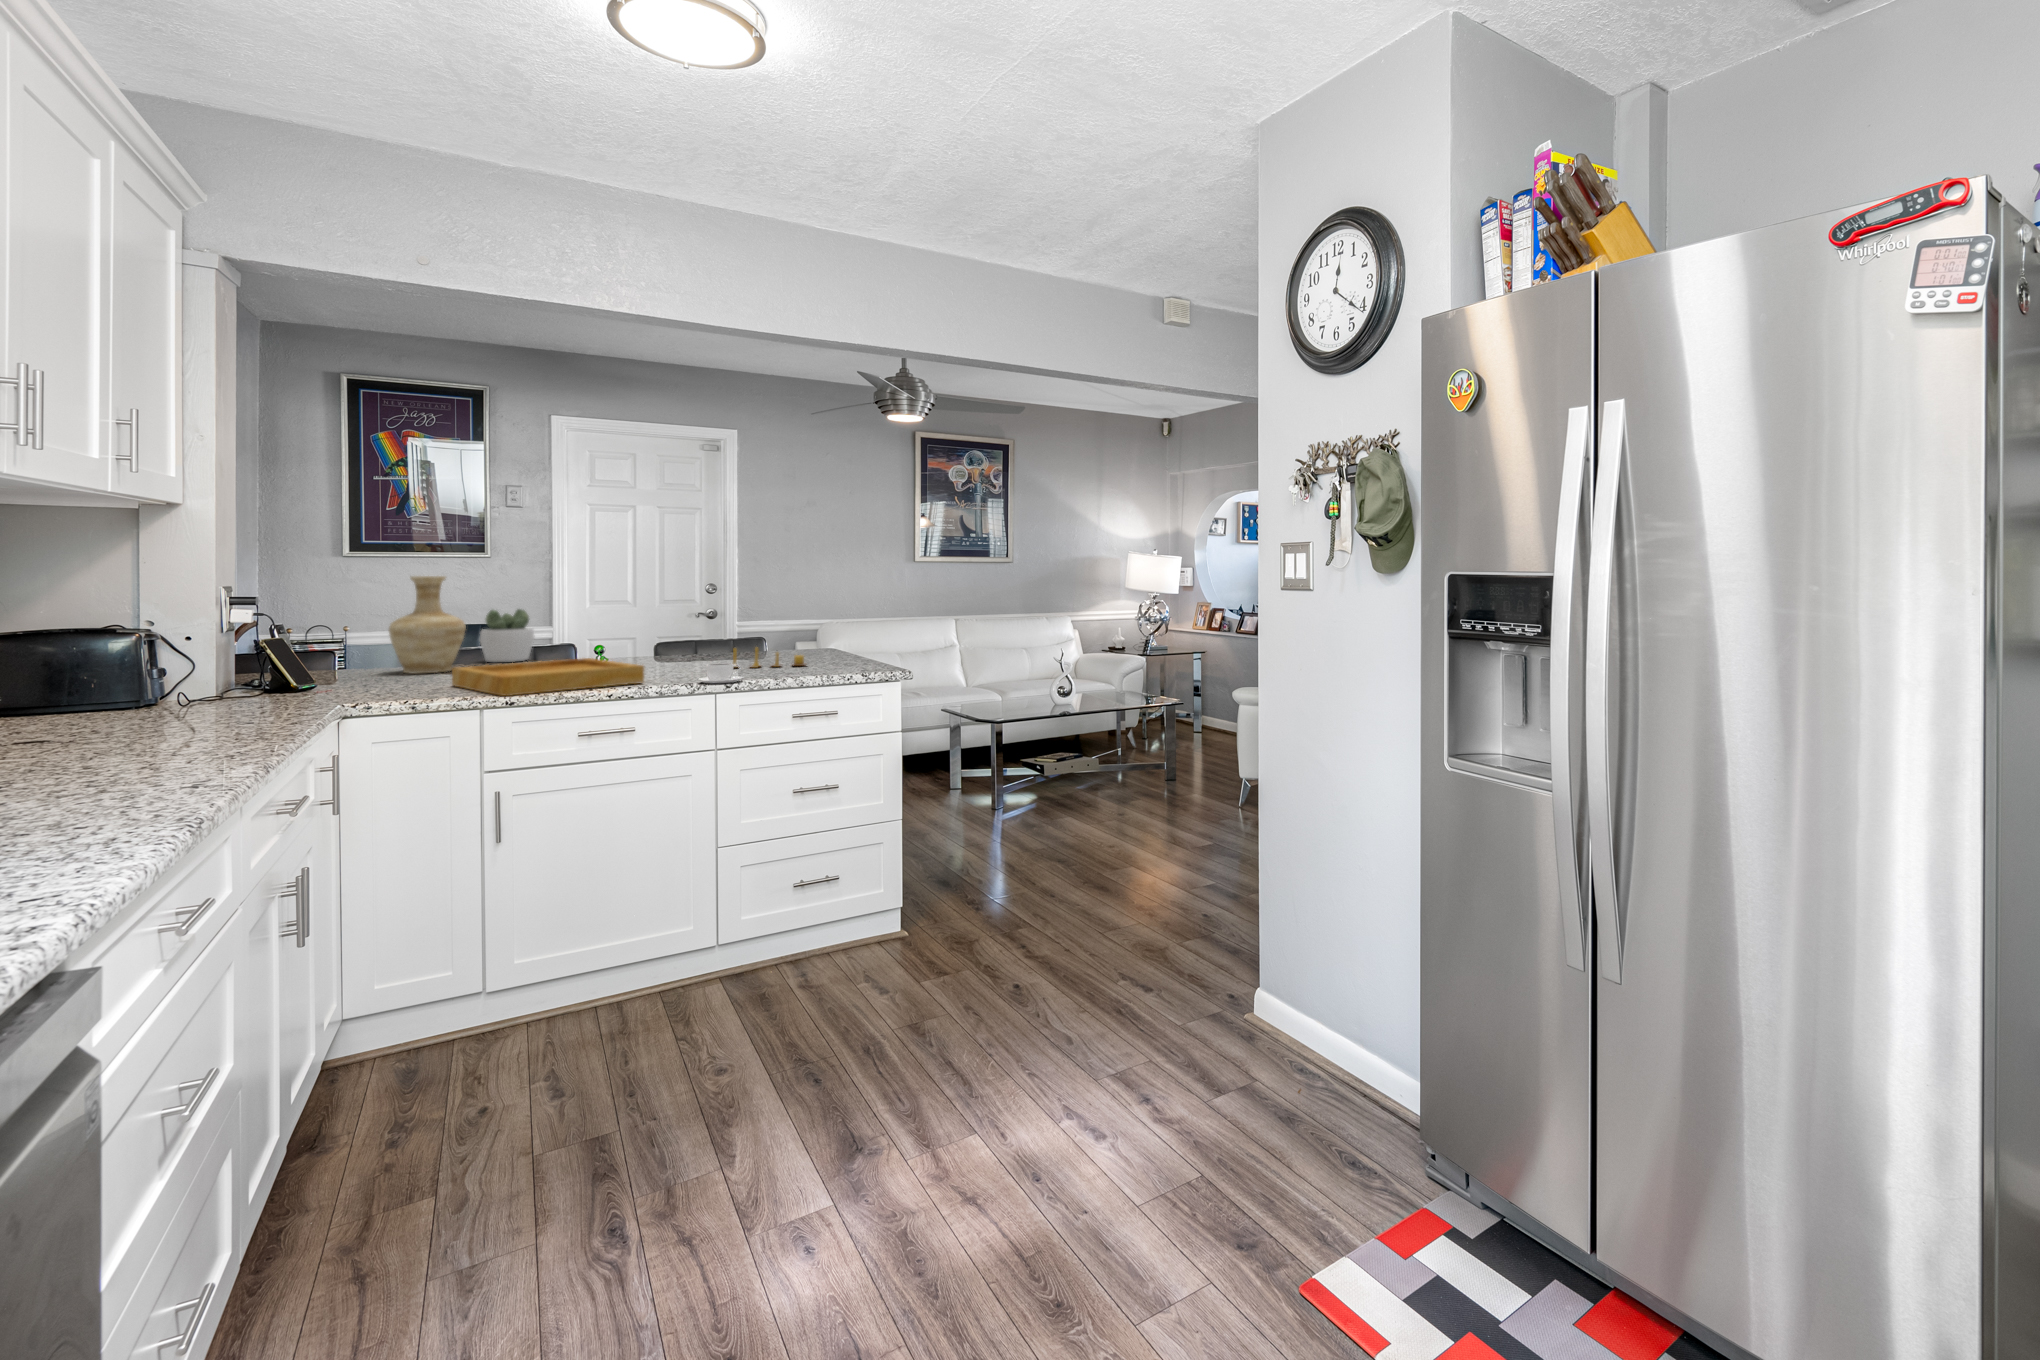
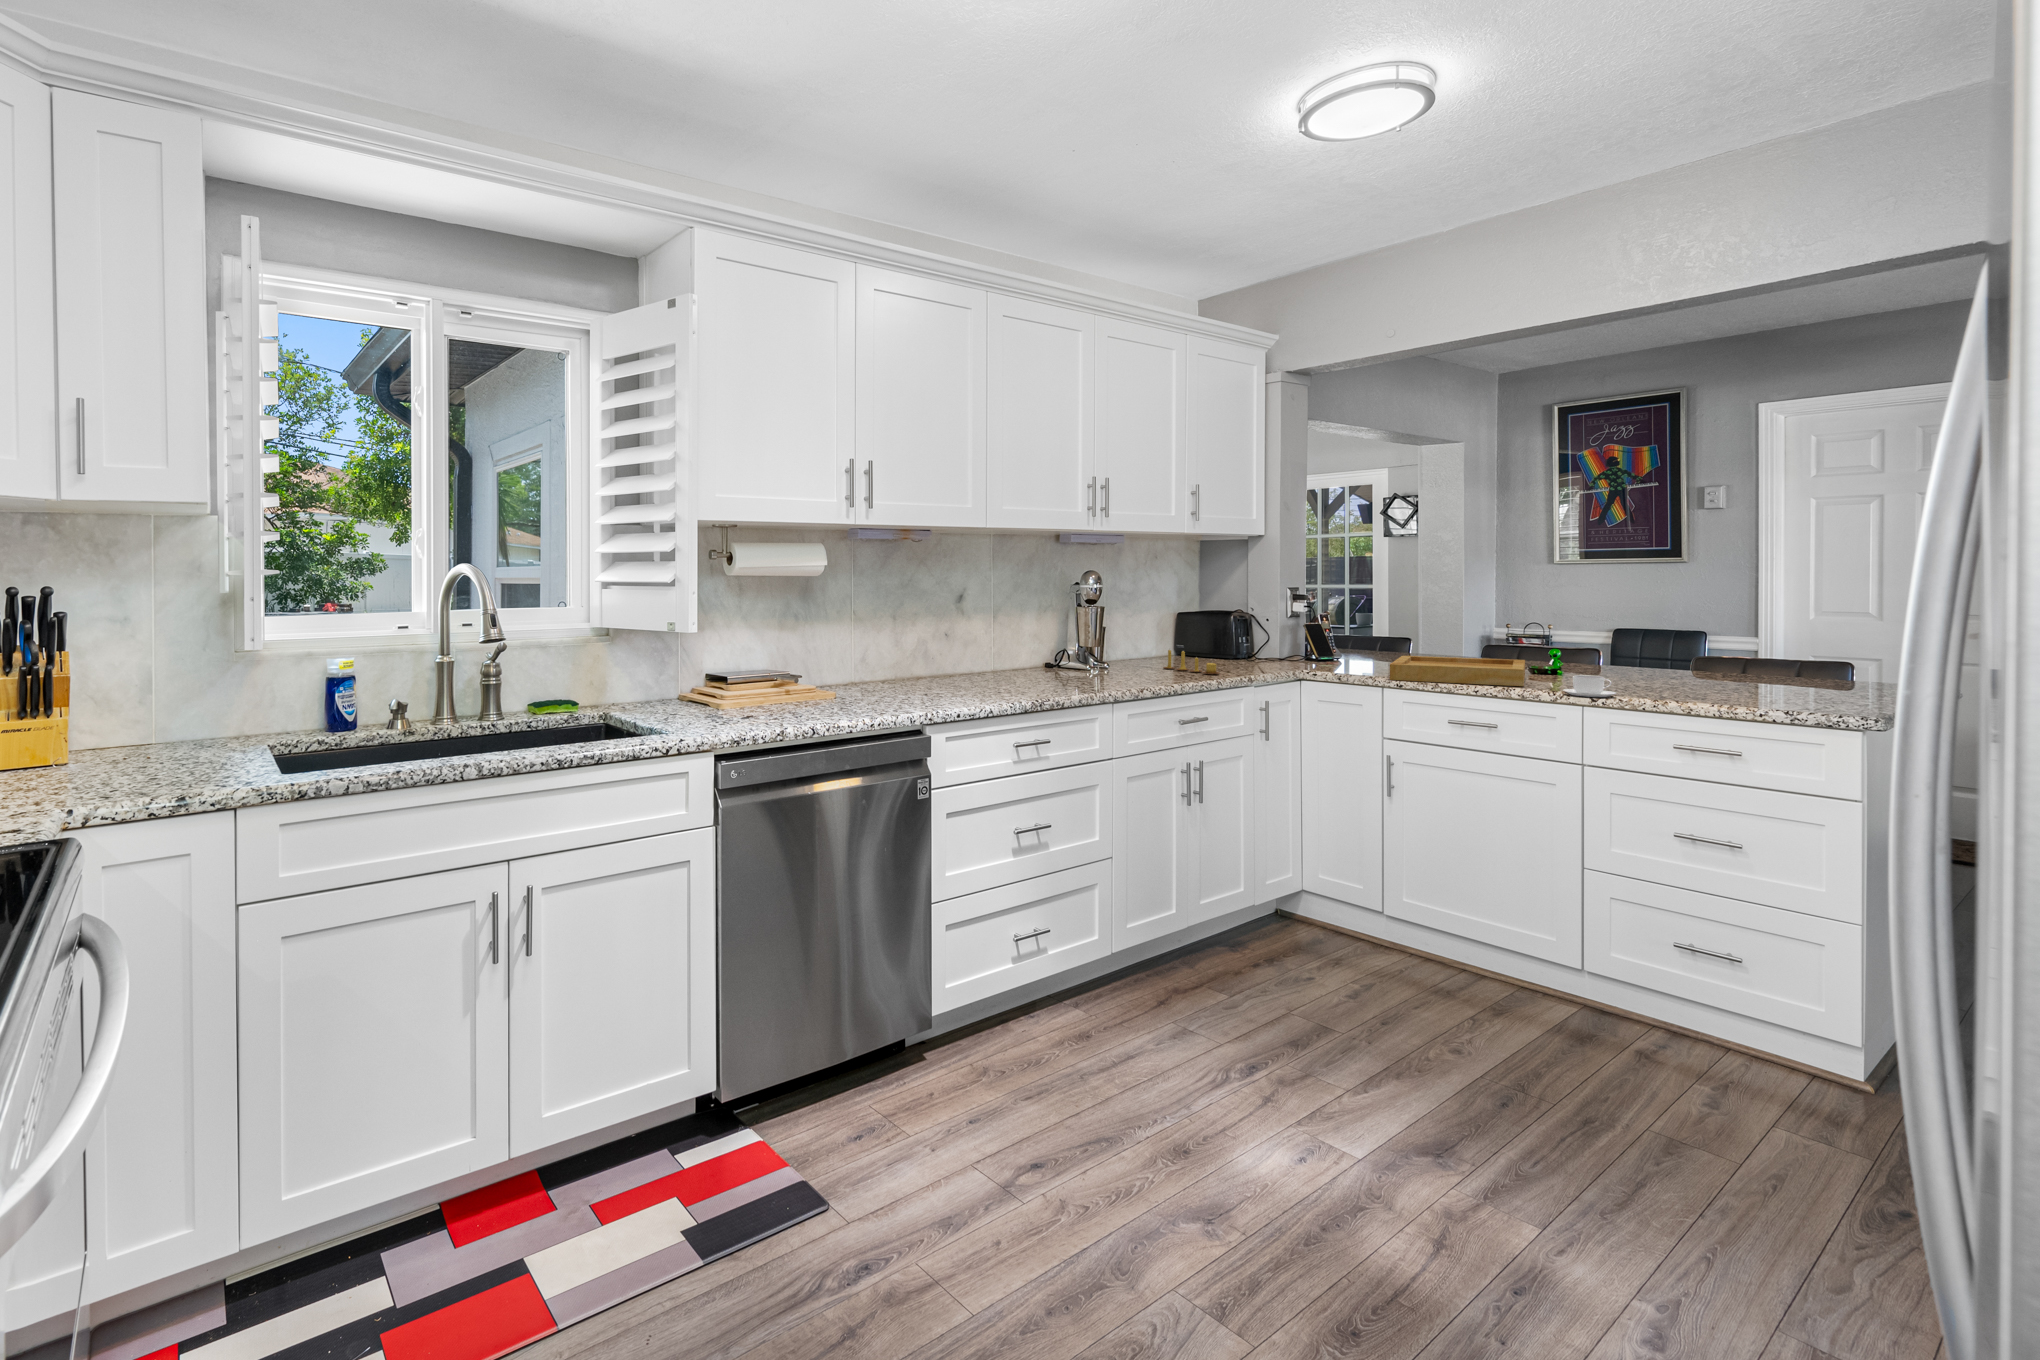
vase: present [389,576,466,674] -> none [1413,581,1471,661]
succulent plant: present [480,609,534,662] -> none [1509,612,1559,661]
candle: present [733,648,805,668] -> present [1163,650,1219,674]

